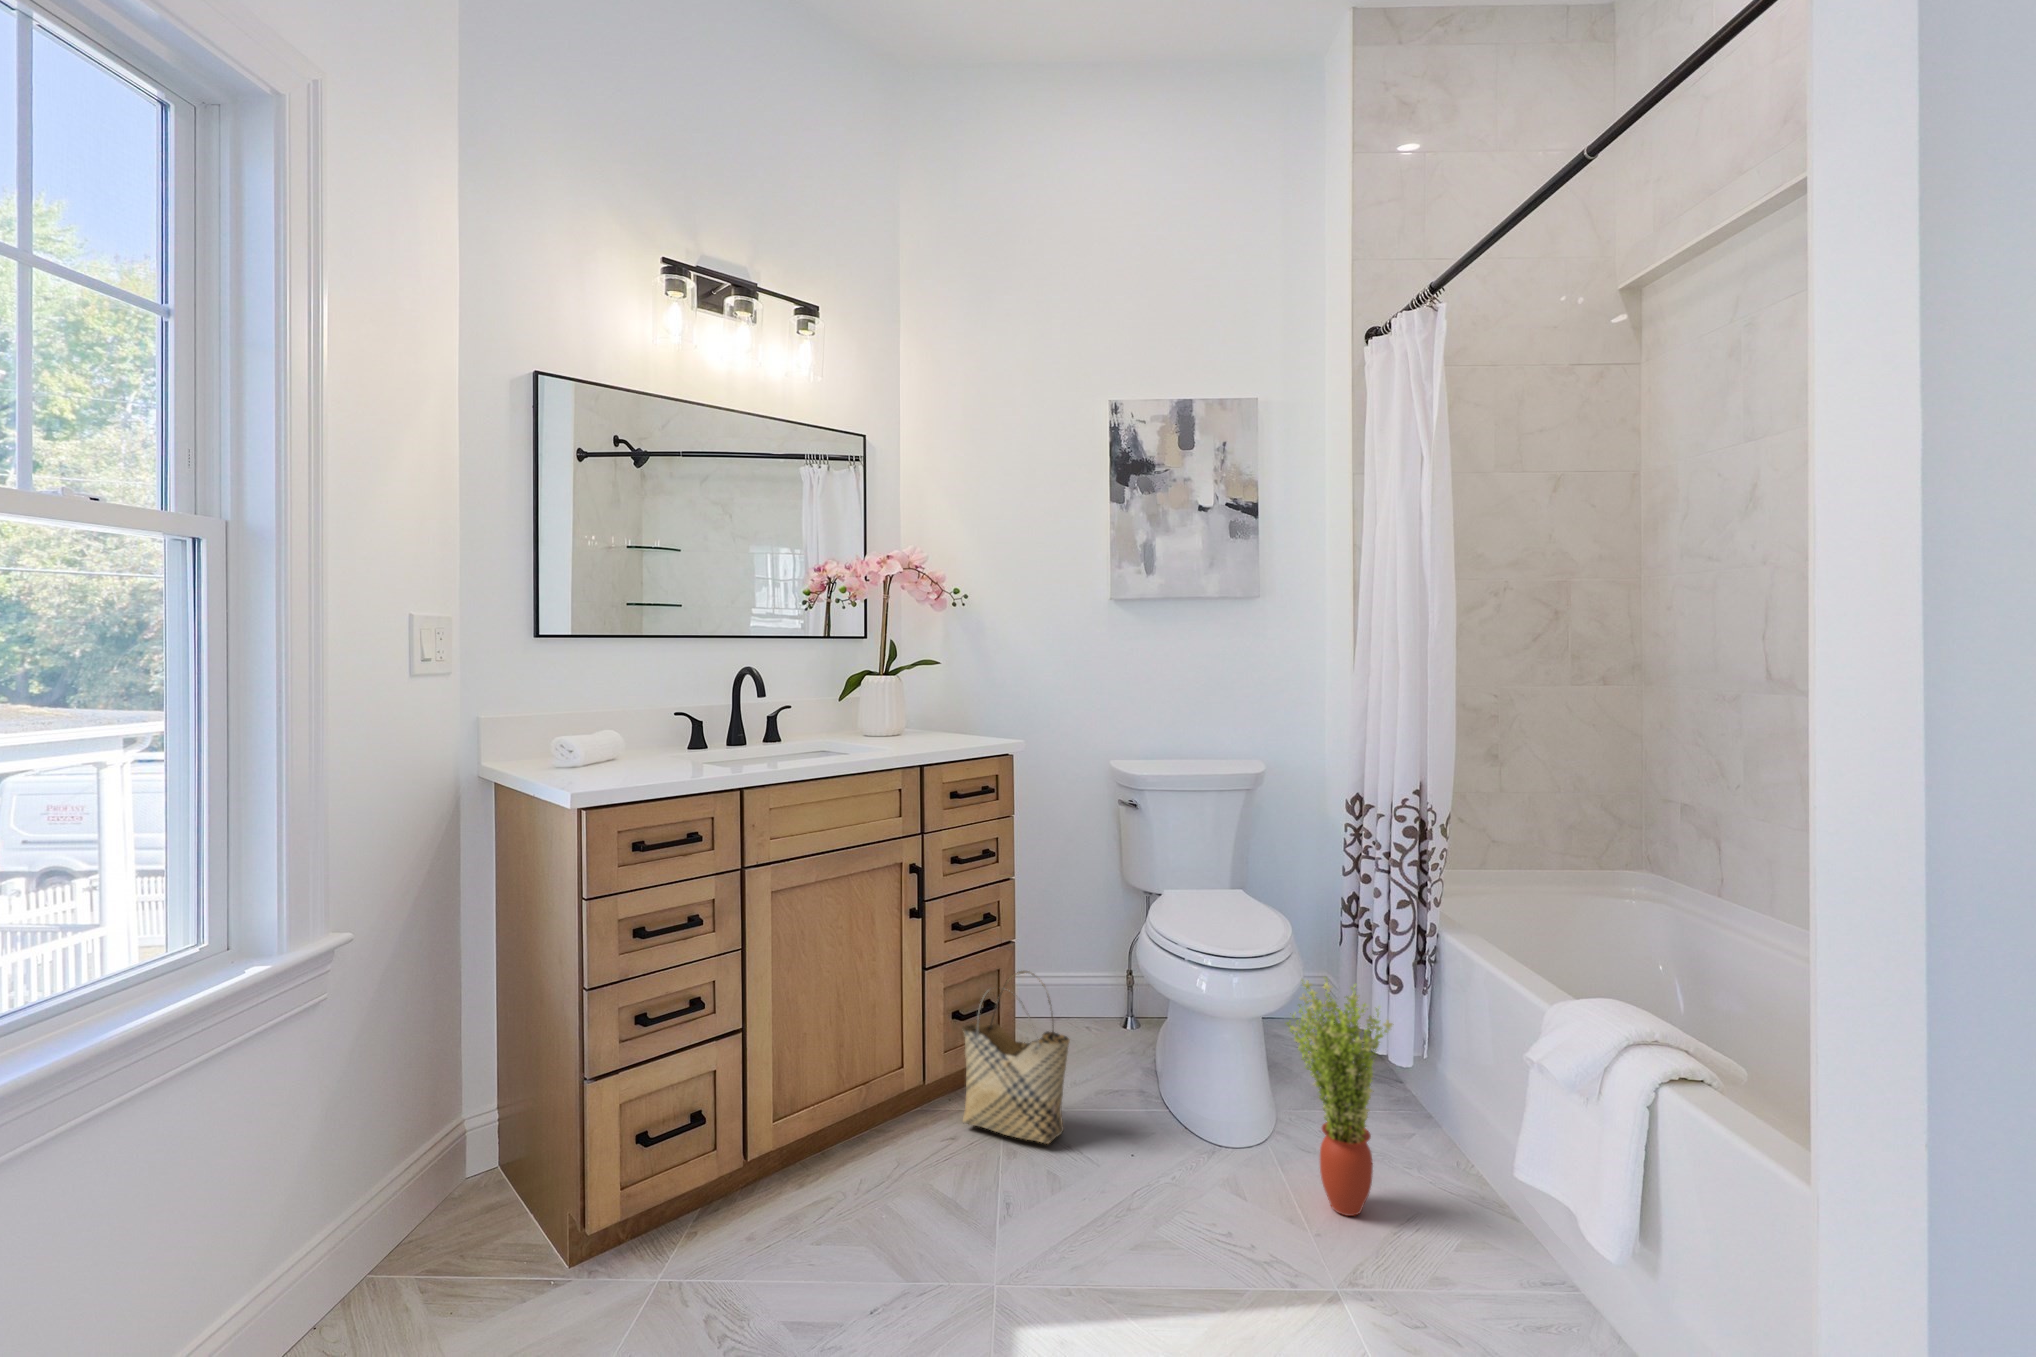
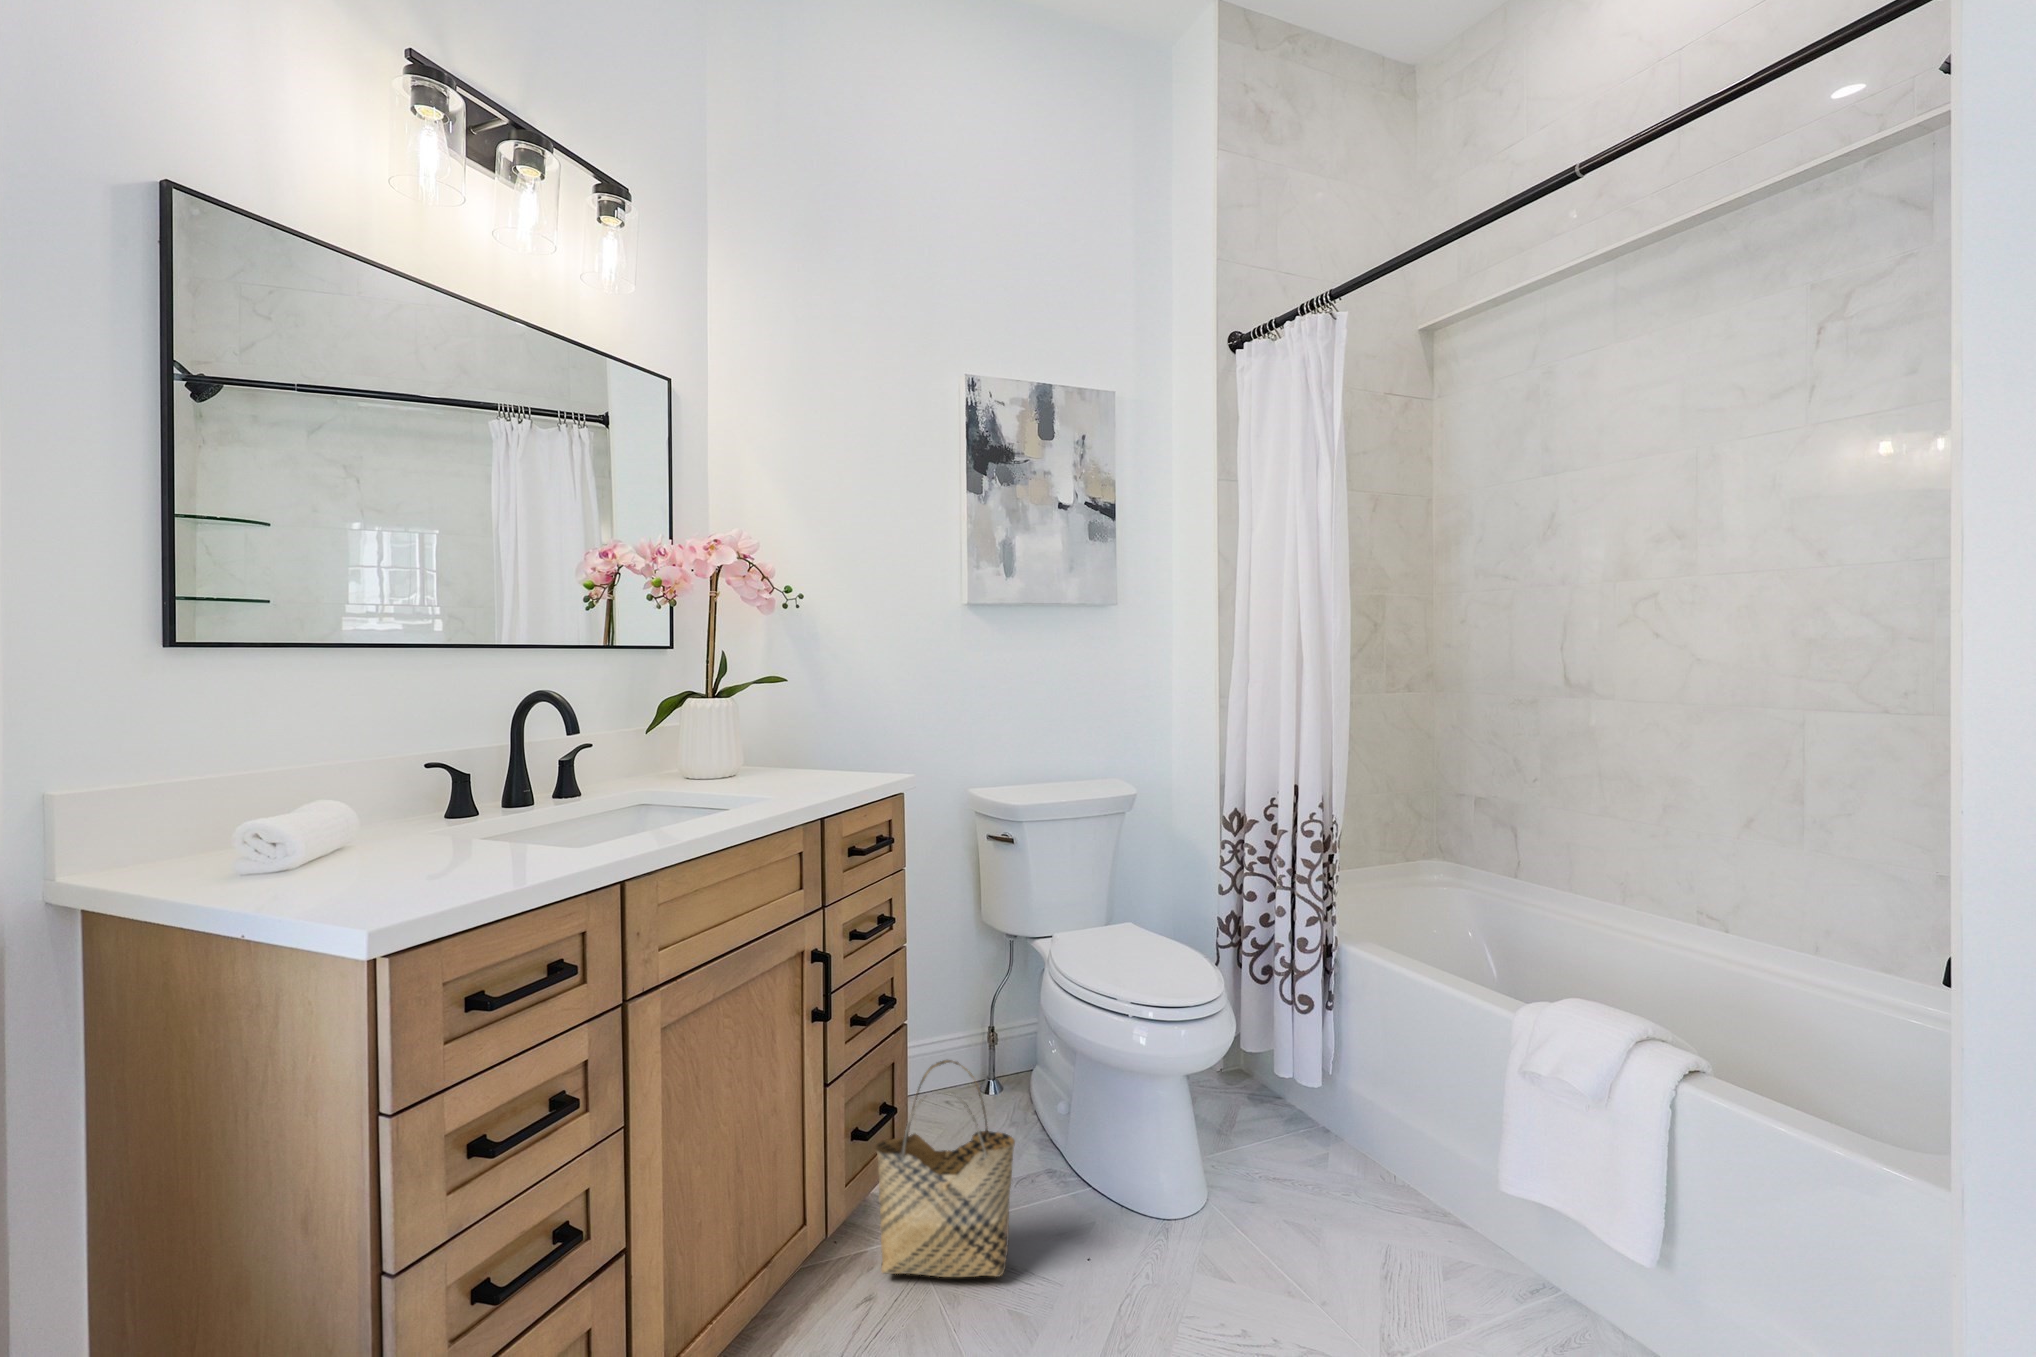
potted plant: present [1287,979,1392,1216] -> none [1287,1022,1397,1279]

